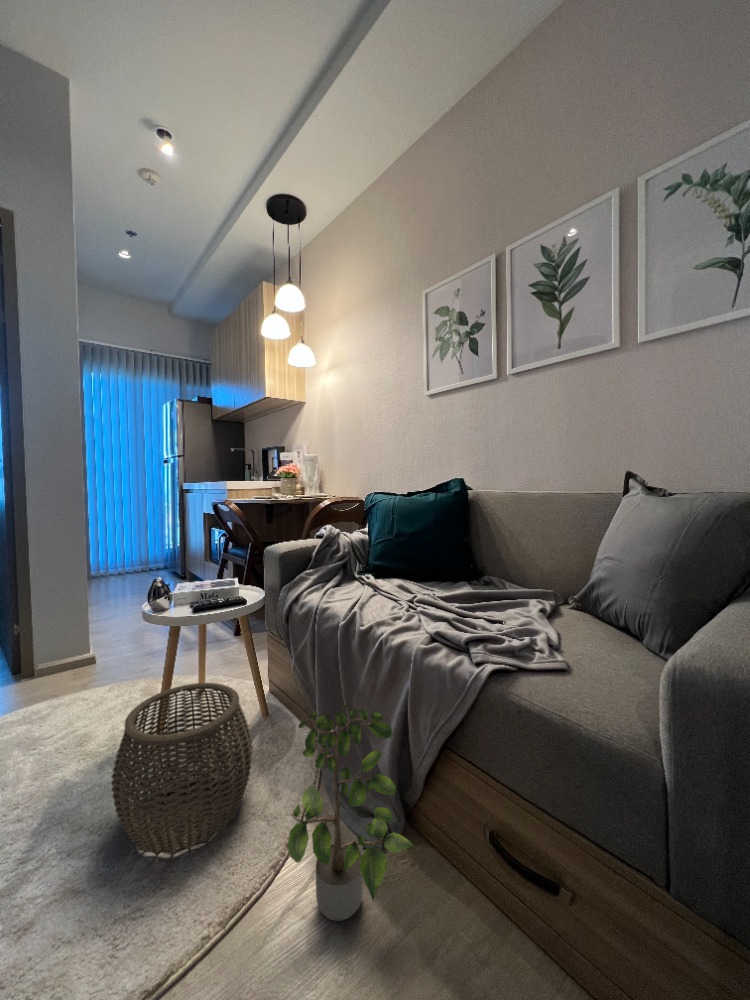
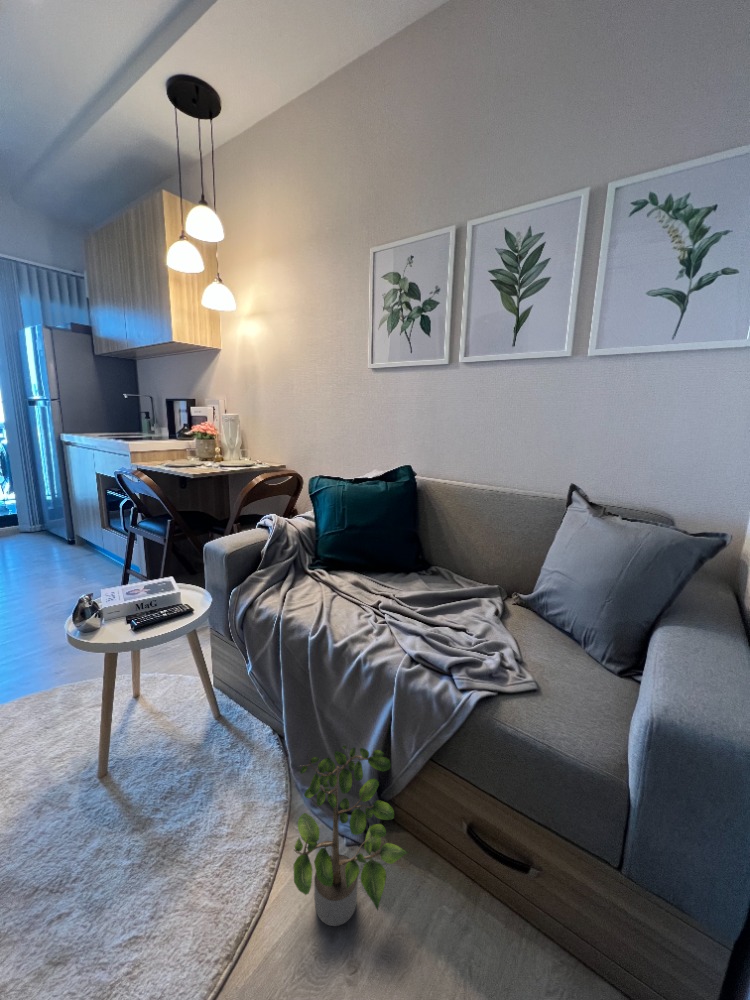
woven basket: present [111,683,252,854] -> none [75,711,227,901]

